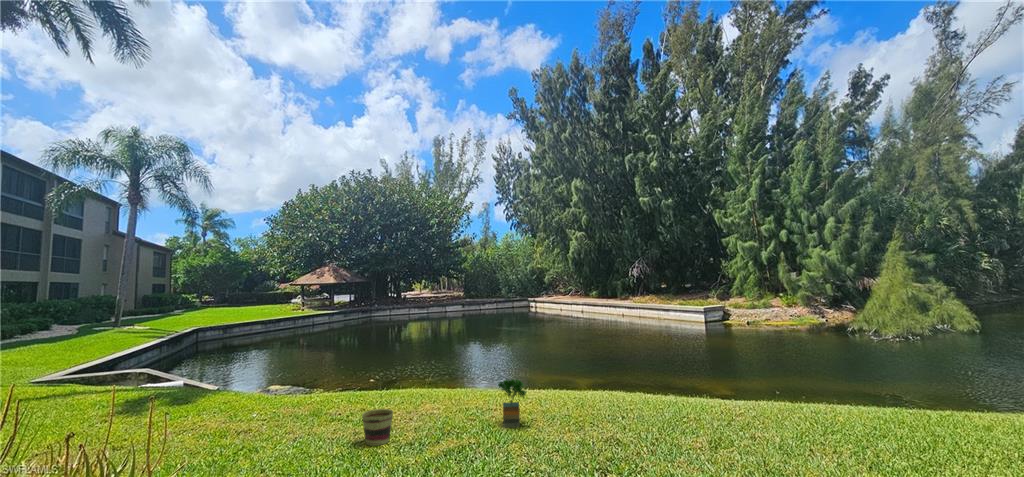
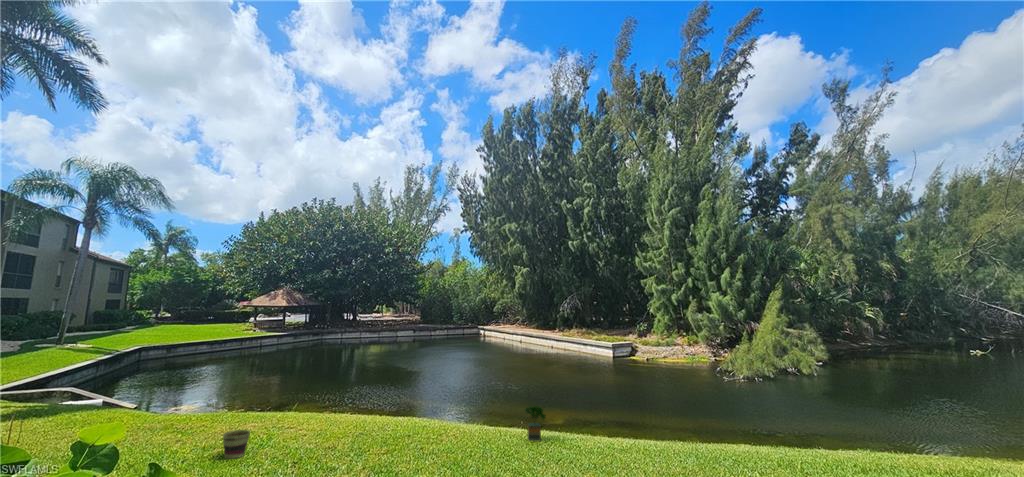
potted tree: present [498,379,526,428] -> present [525,406,546,441]

